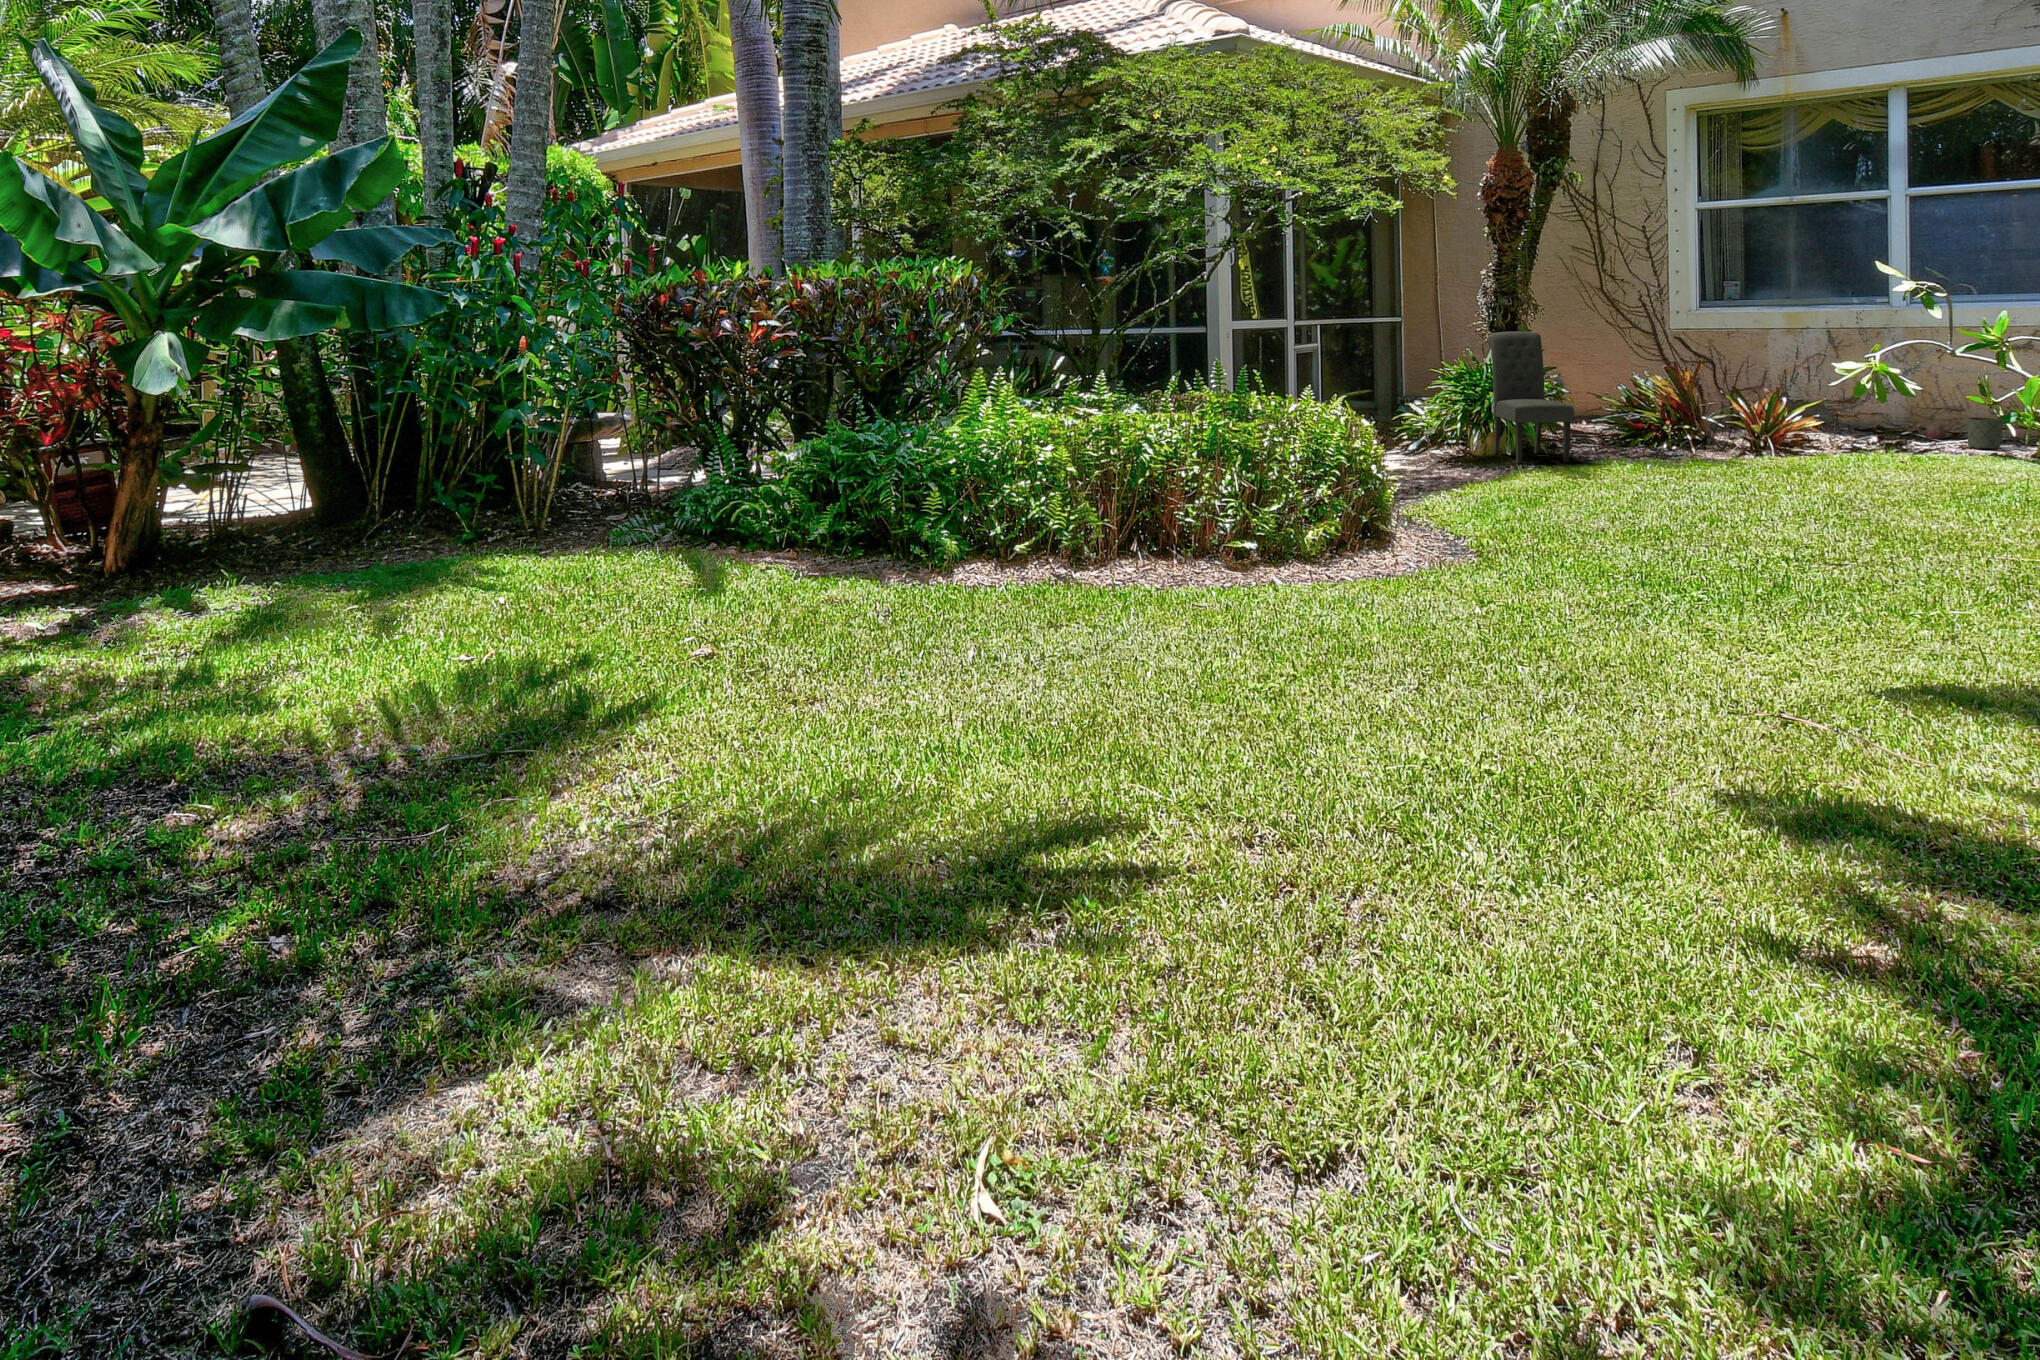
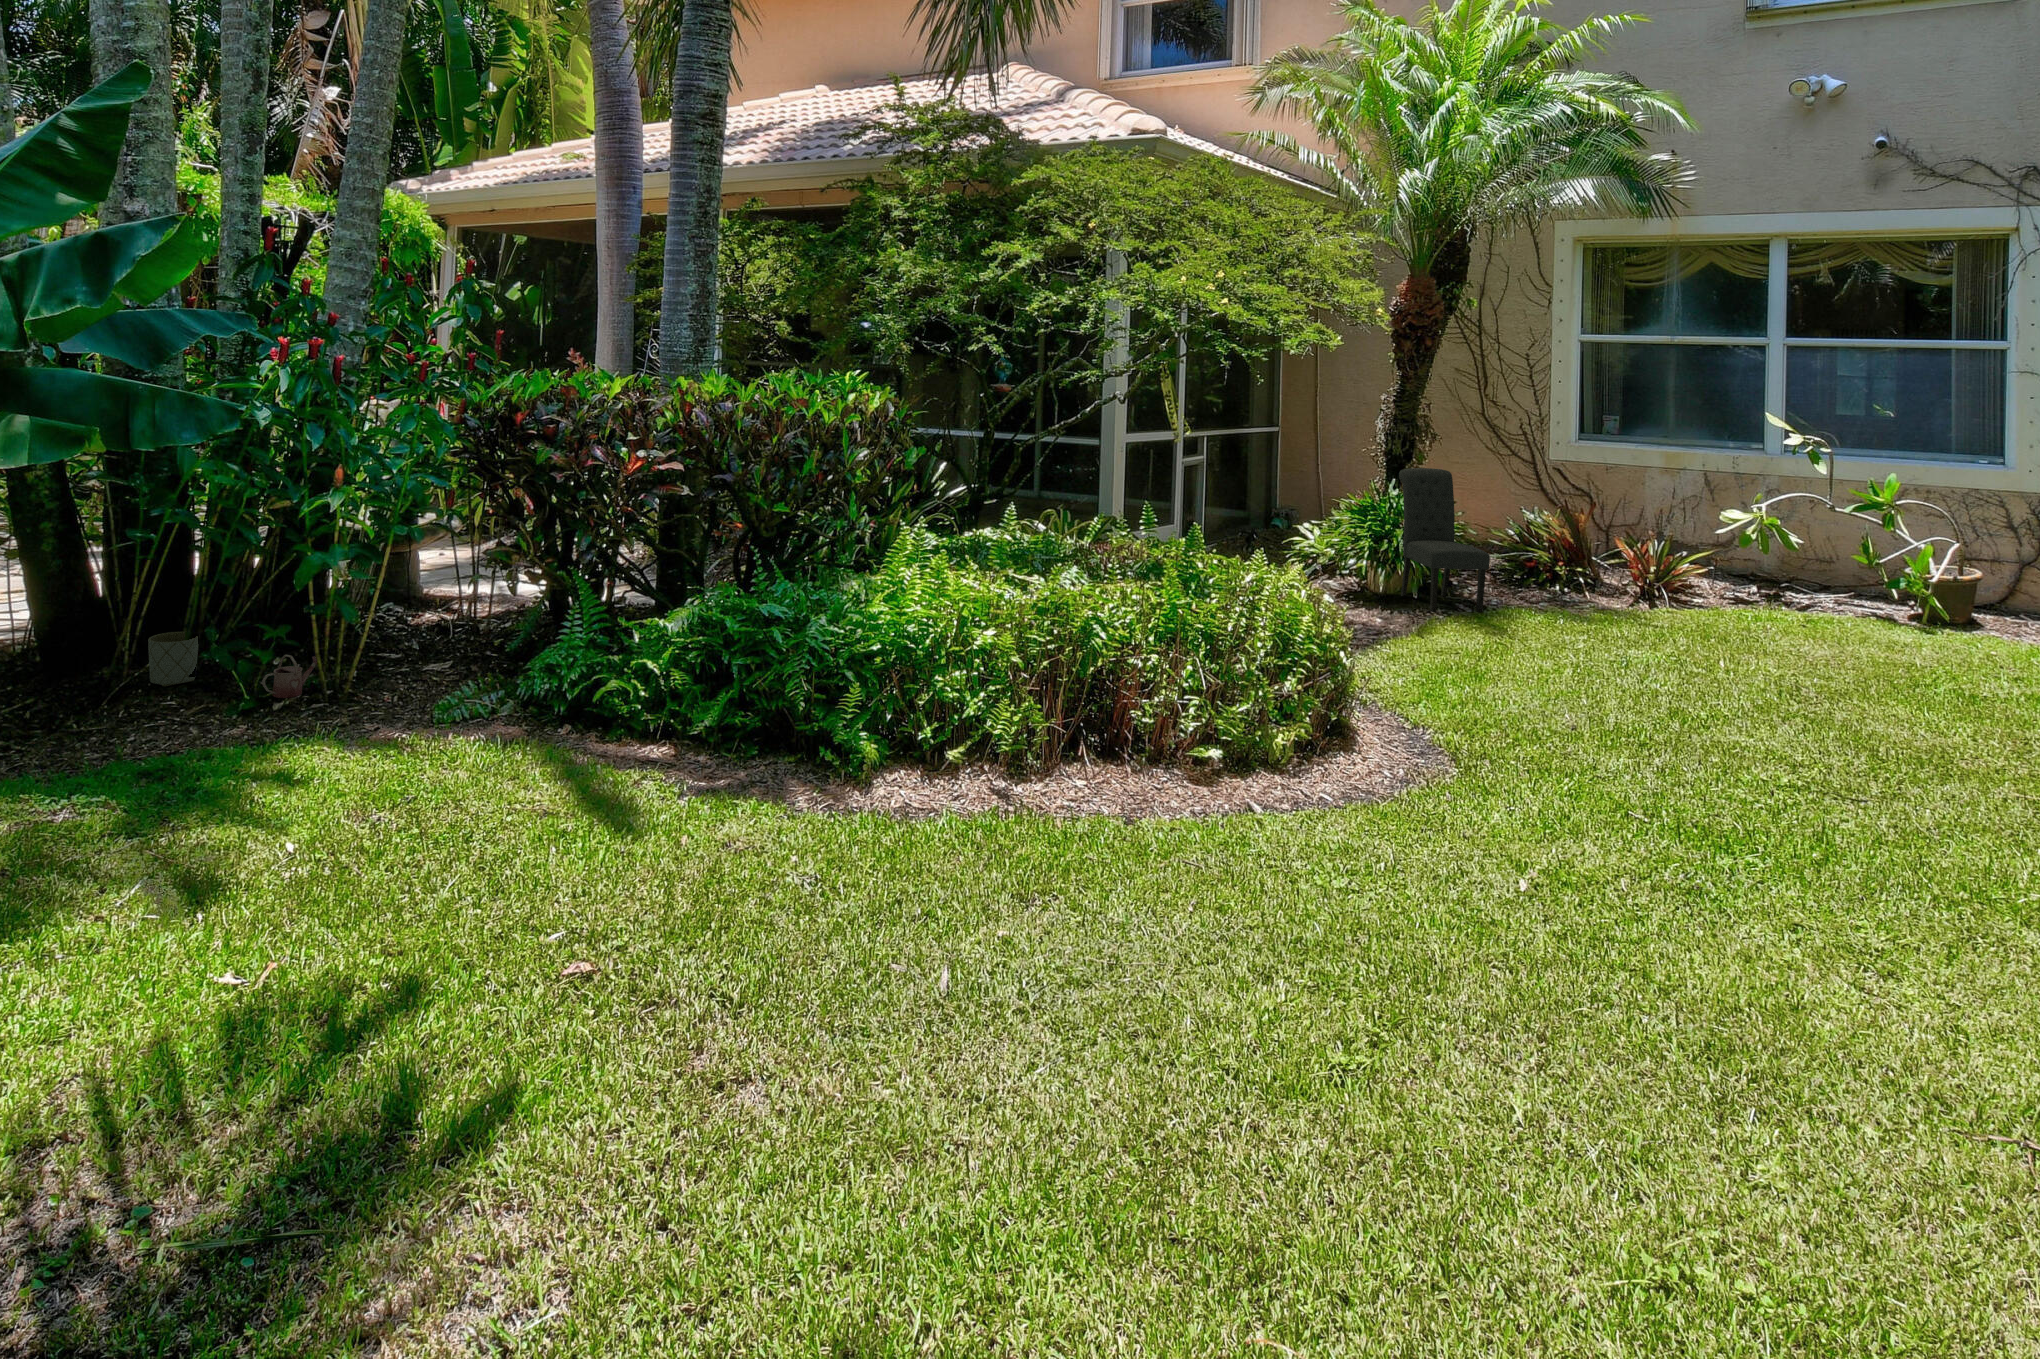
watering can: present [1925,416,1960,439] -> present [262,655,317,698]
planter: present [1967,417,2003,449] -> present [148,632,198,687]

